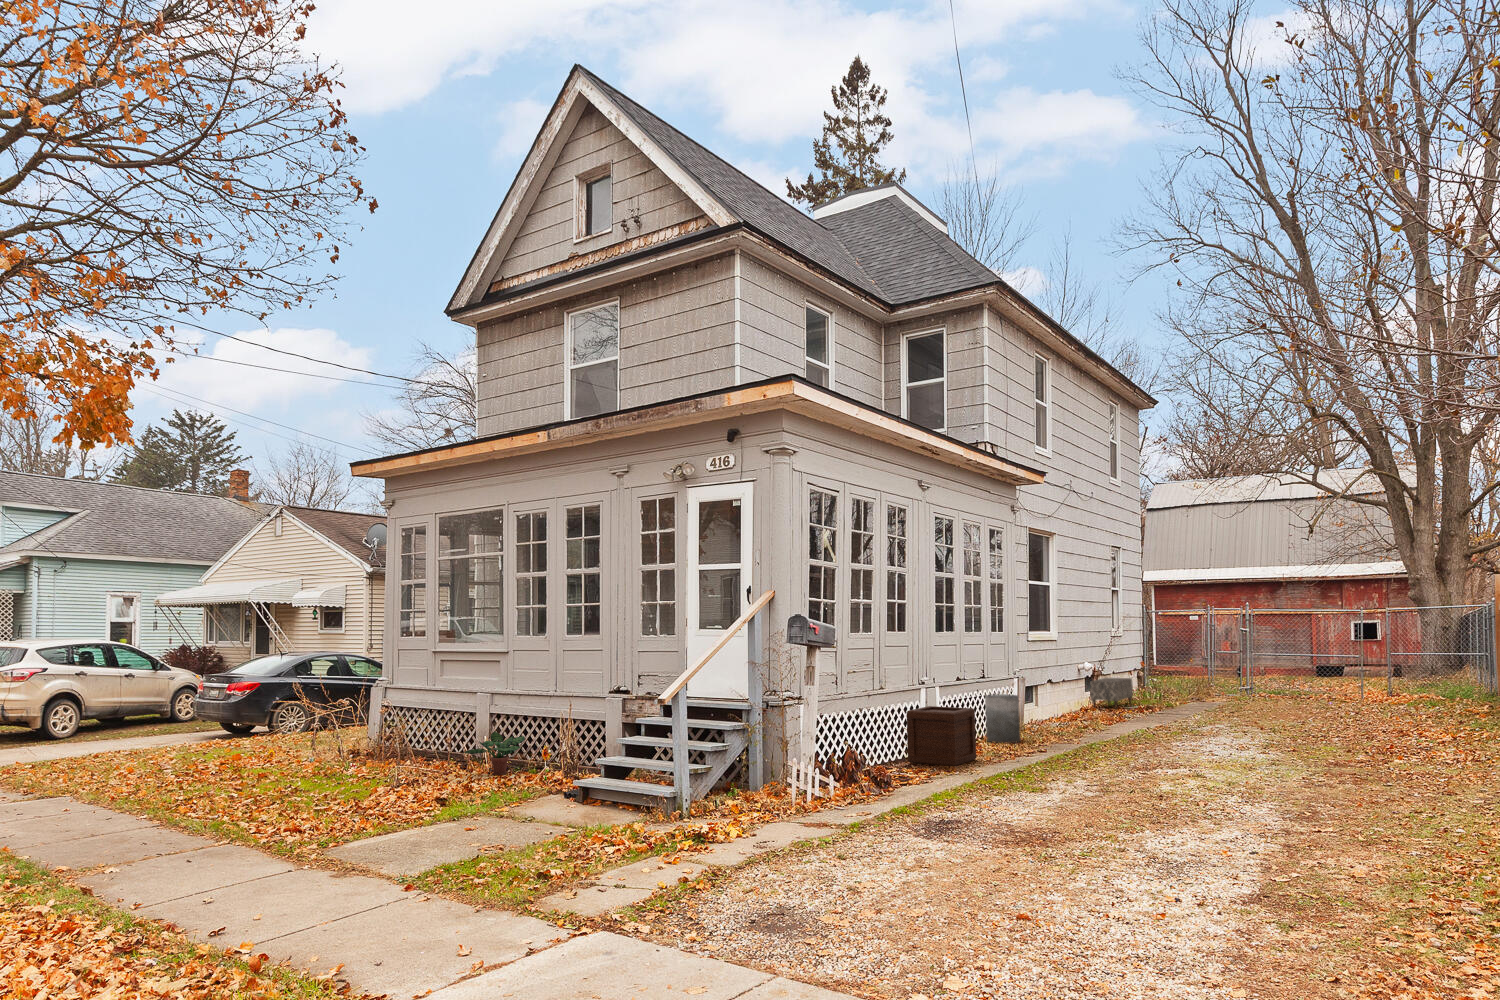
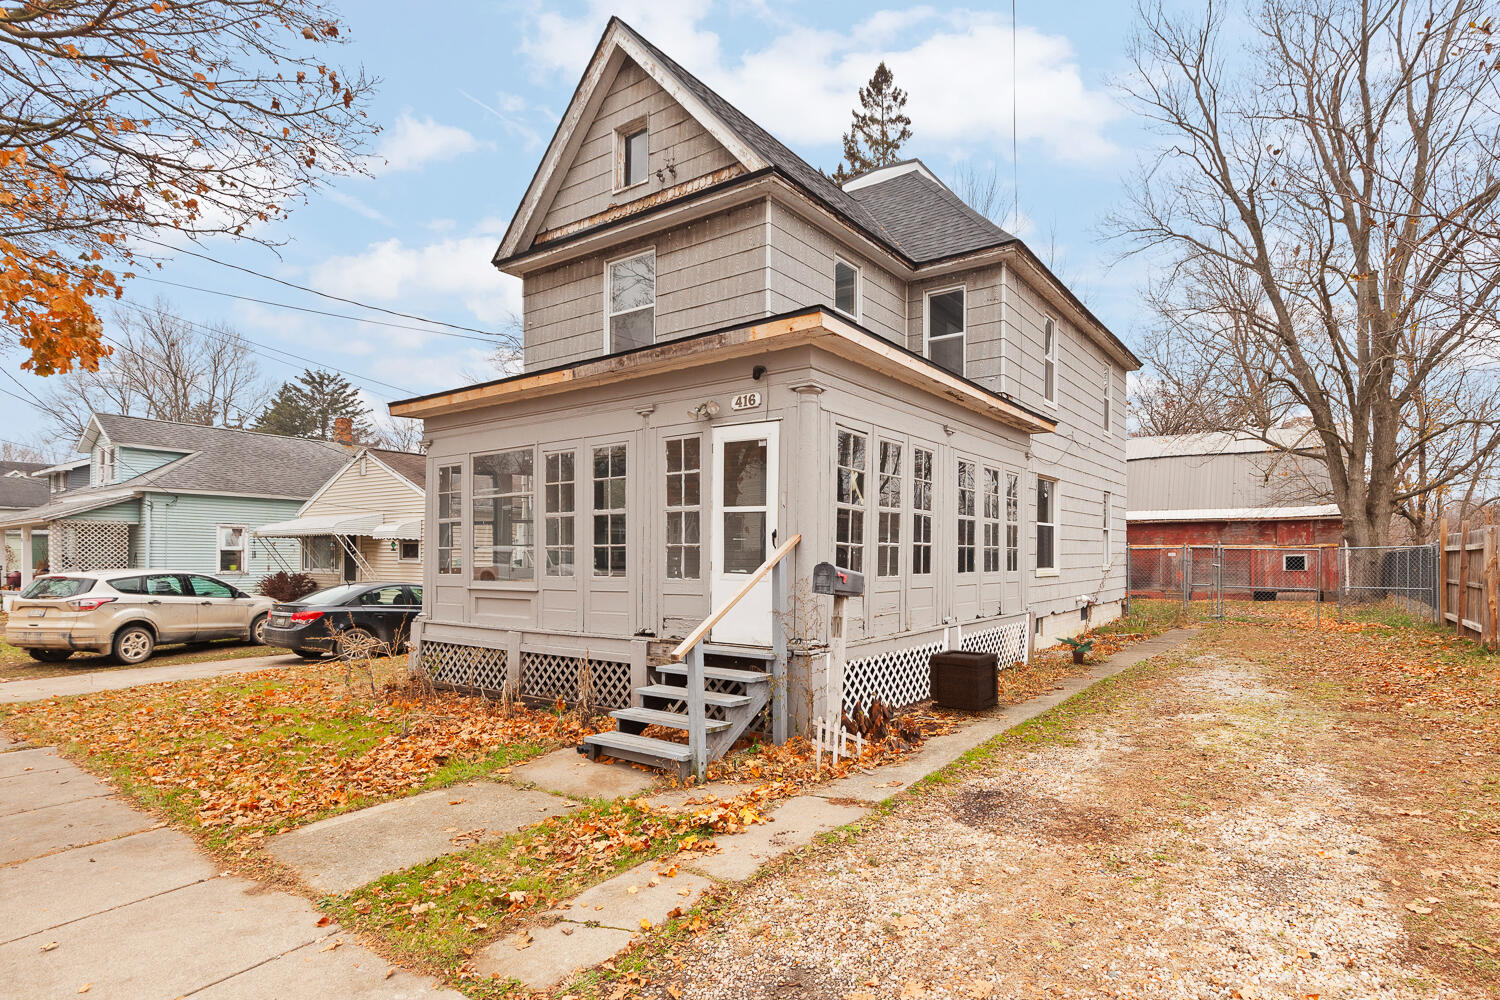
bench: present [1090,678,1133,709] -> none [1094,619,1134,649]
trash can: present [985,694,1021,743] -> none [1003,637,1037,685]
potted plant: present [463,731,525,775] -> present [1056,633,1096,664]

